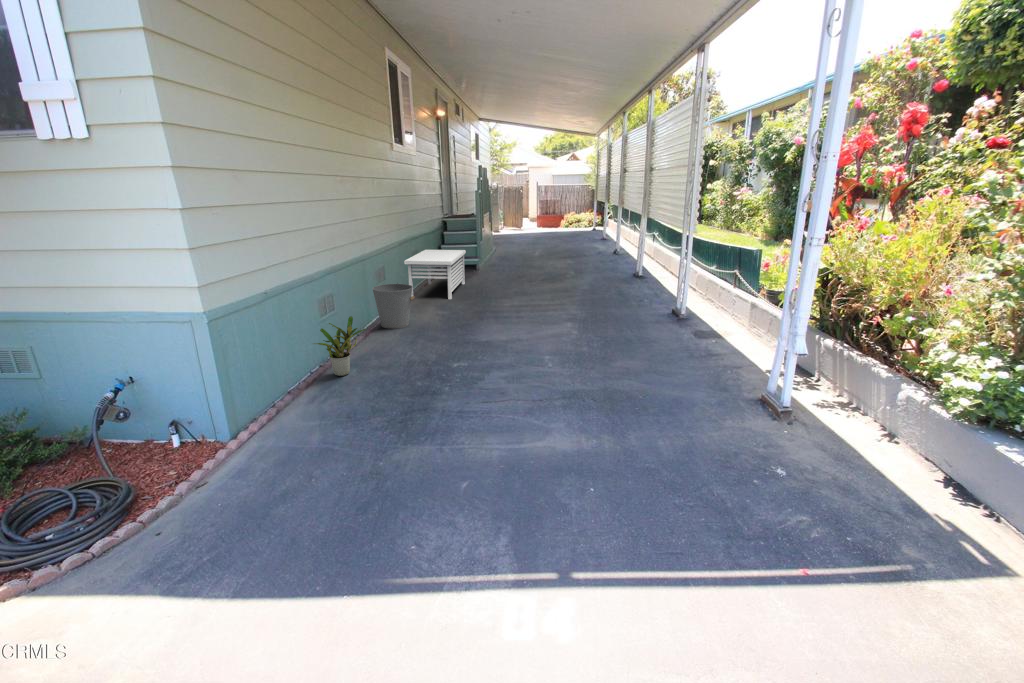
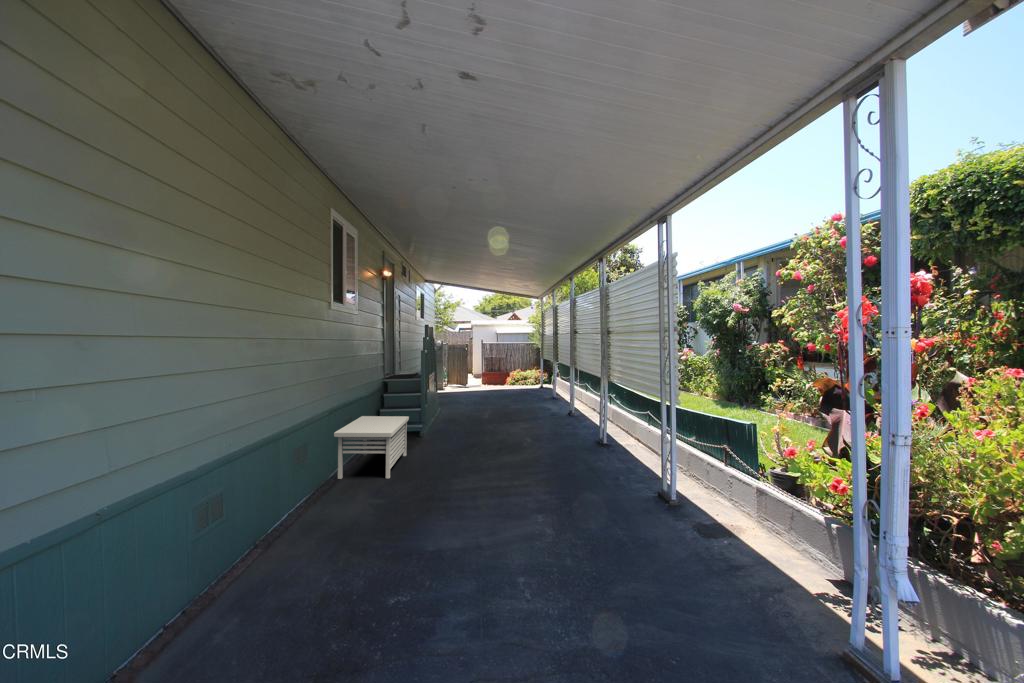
bucket: present [372,283,415,329] -> none [285,466,341,530]
potted plant: present [314,316,366,376] -> none [161,532,258,633]

